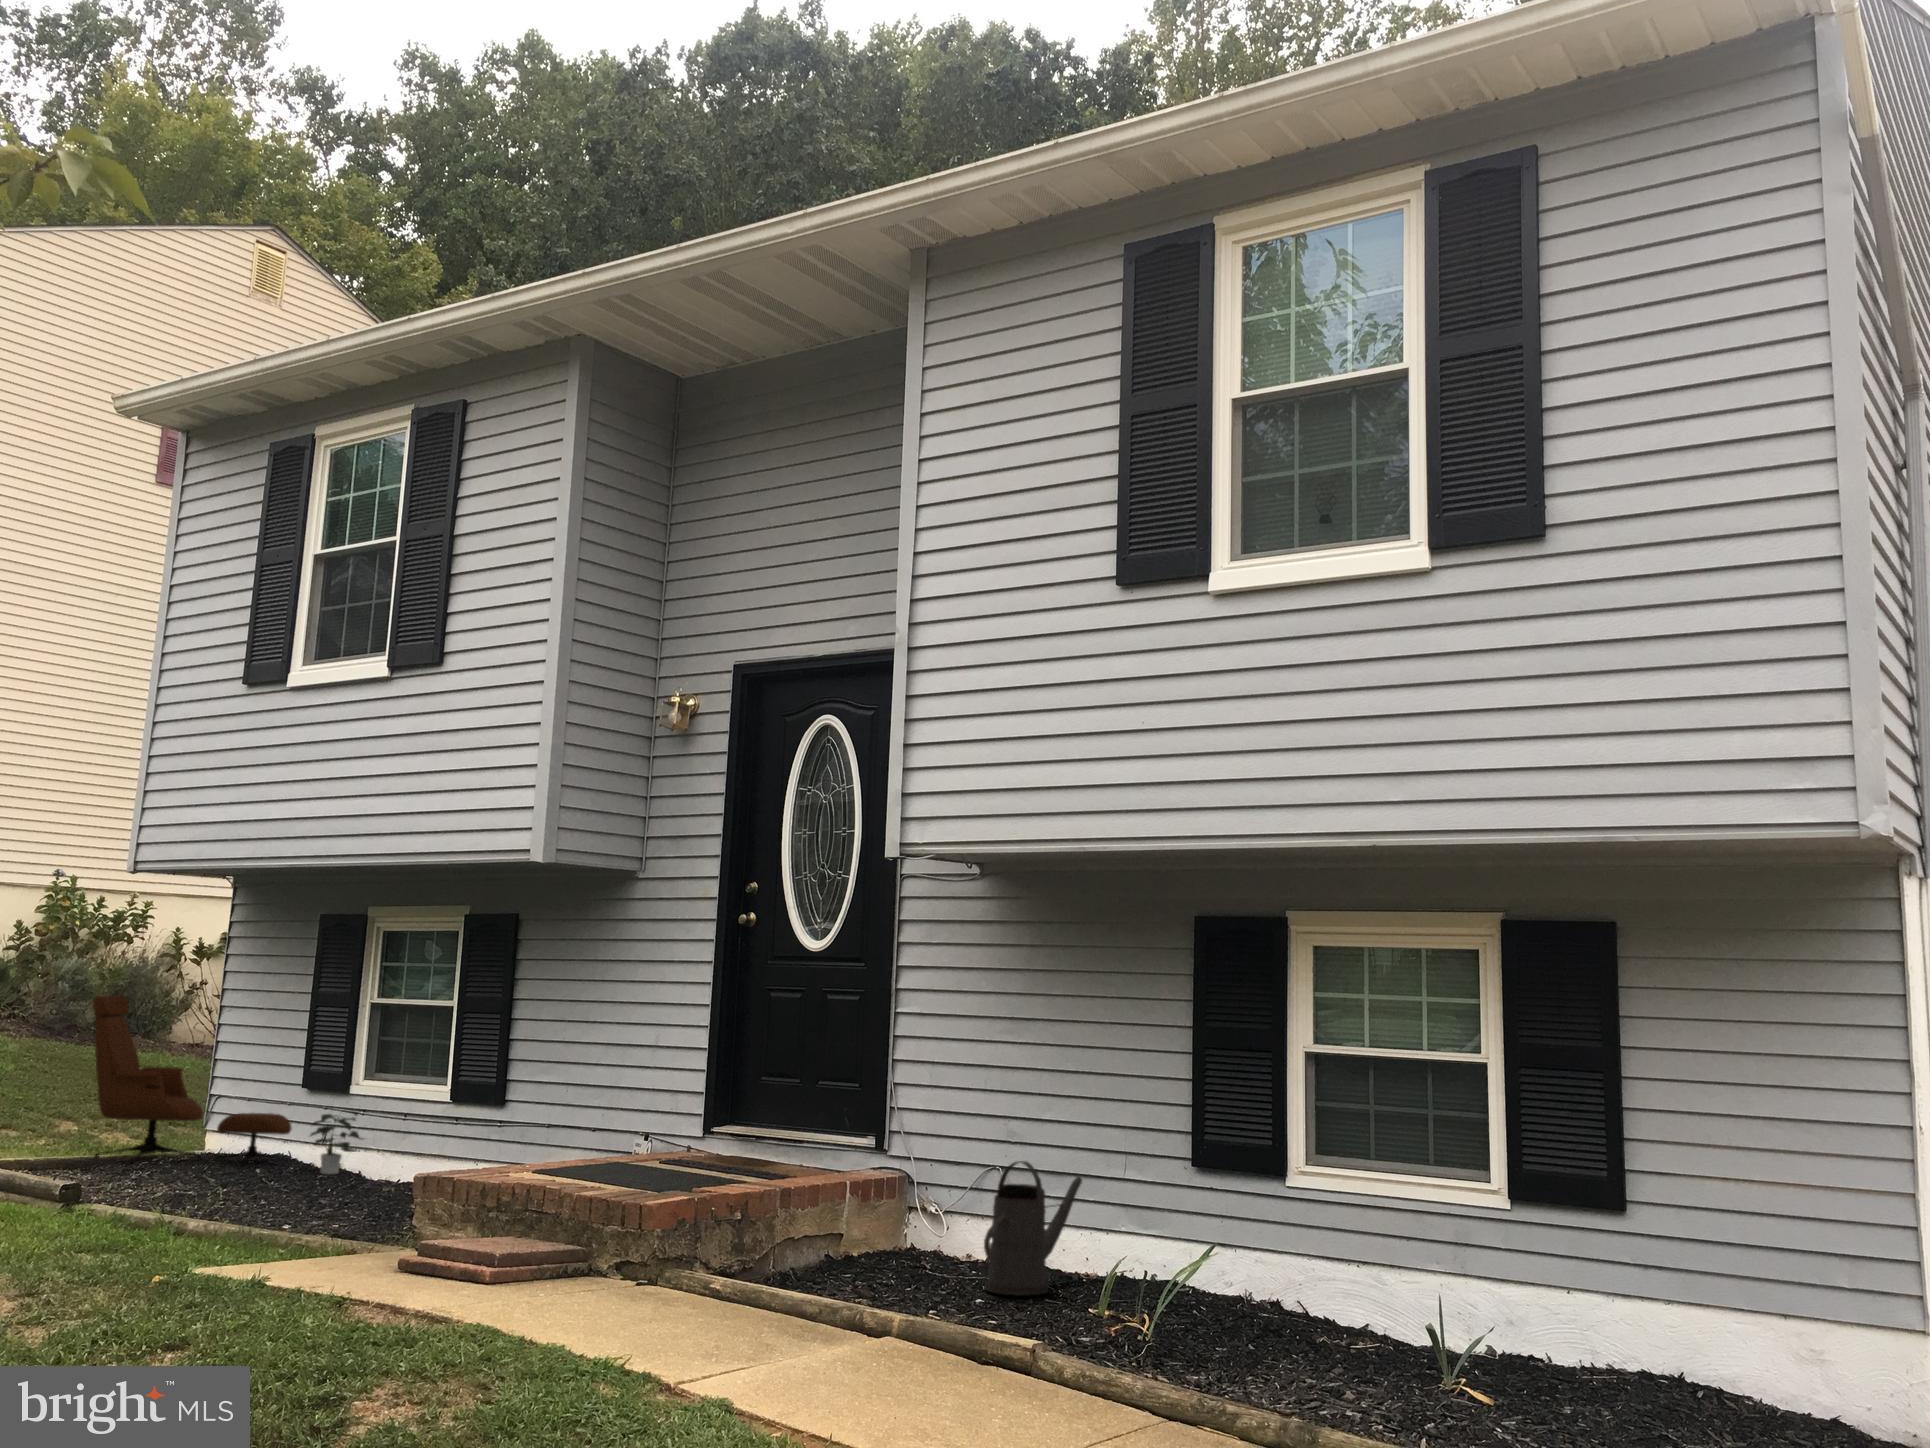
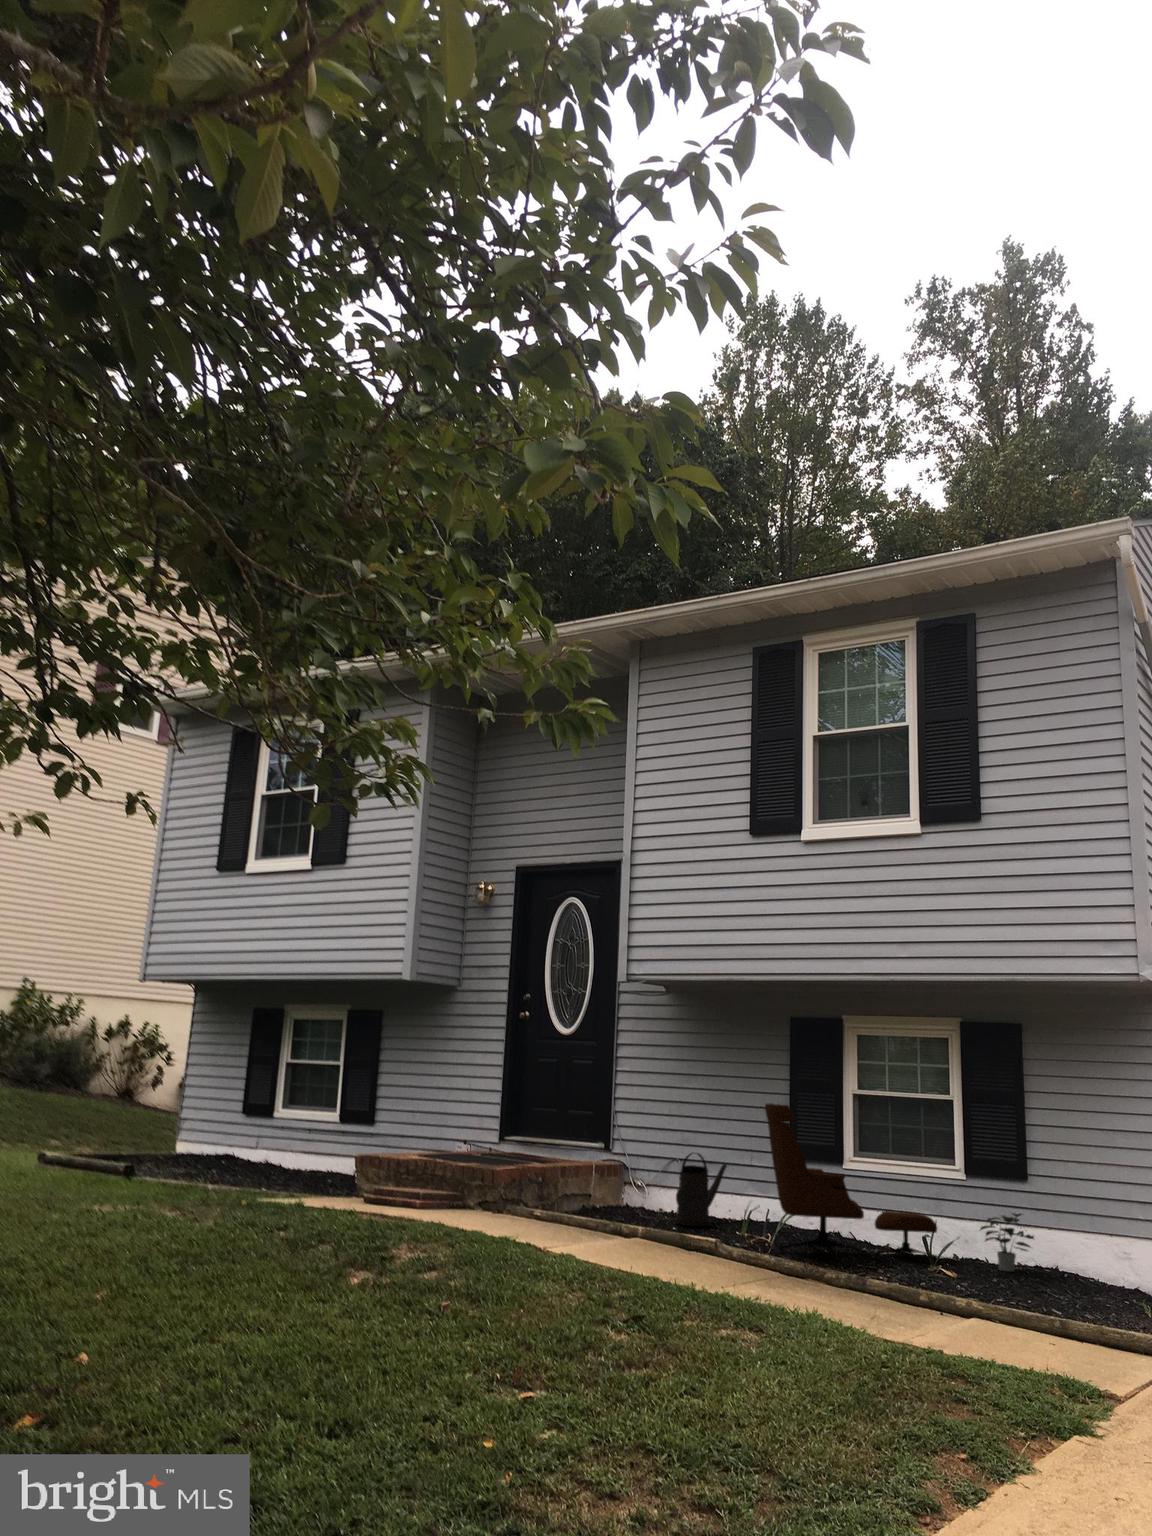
lounge chair: present [93,996,292,1164] -> present [765,1103,937,1261]
potted plant: present [311,1111,362,1175] -> present [981,1213,1034,1272]

